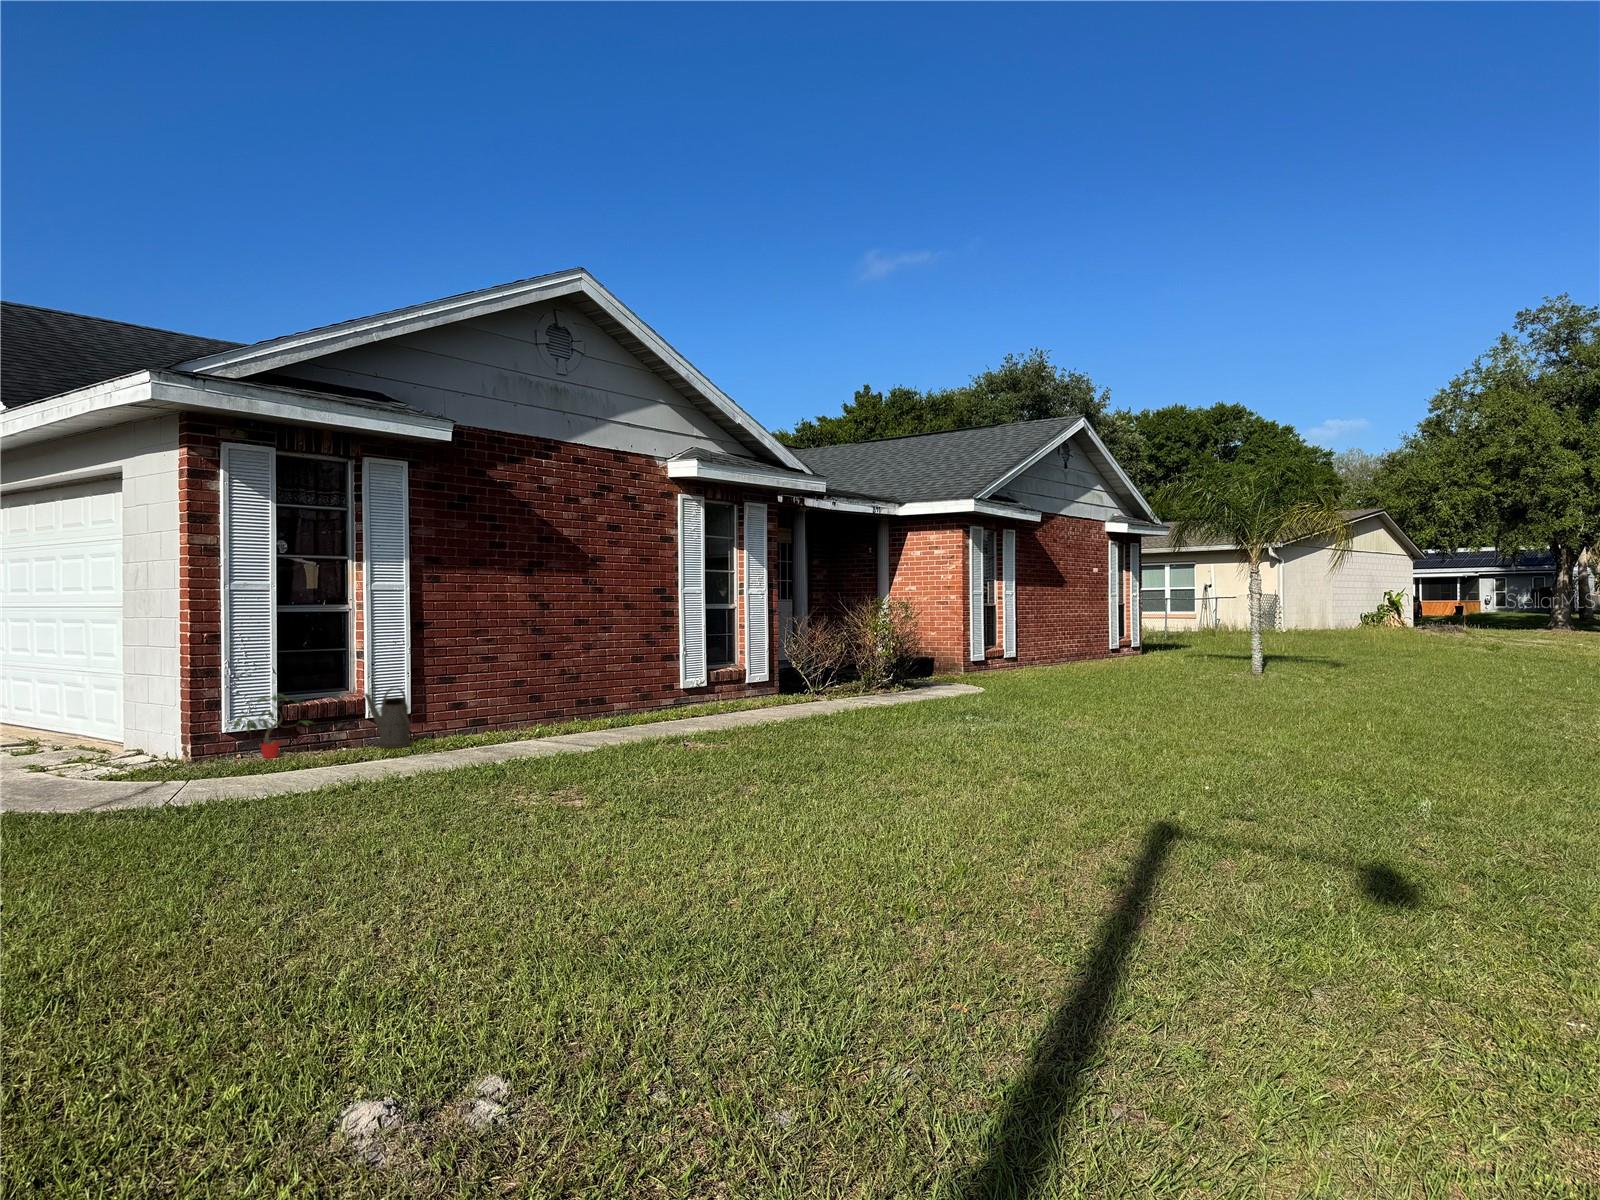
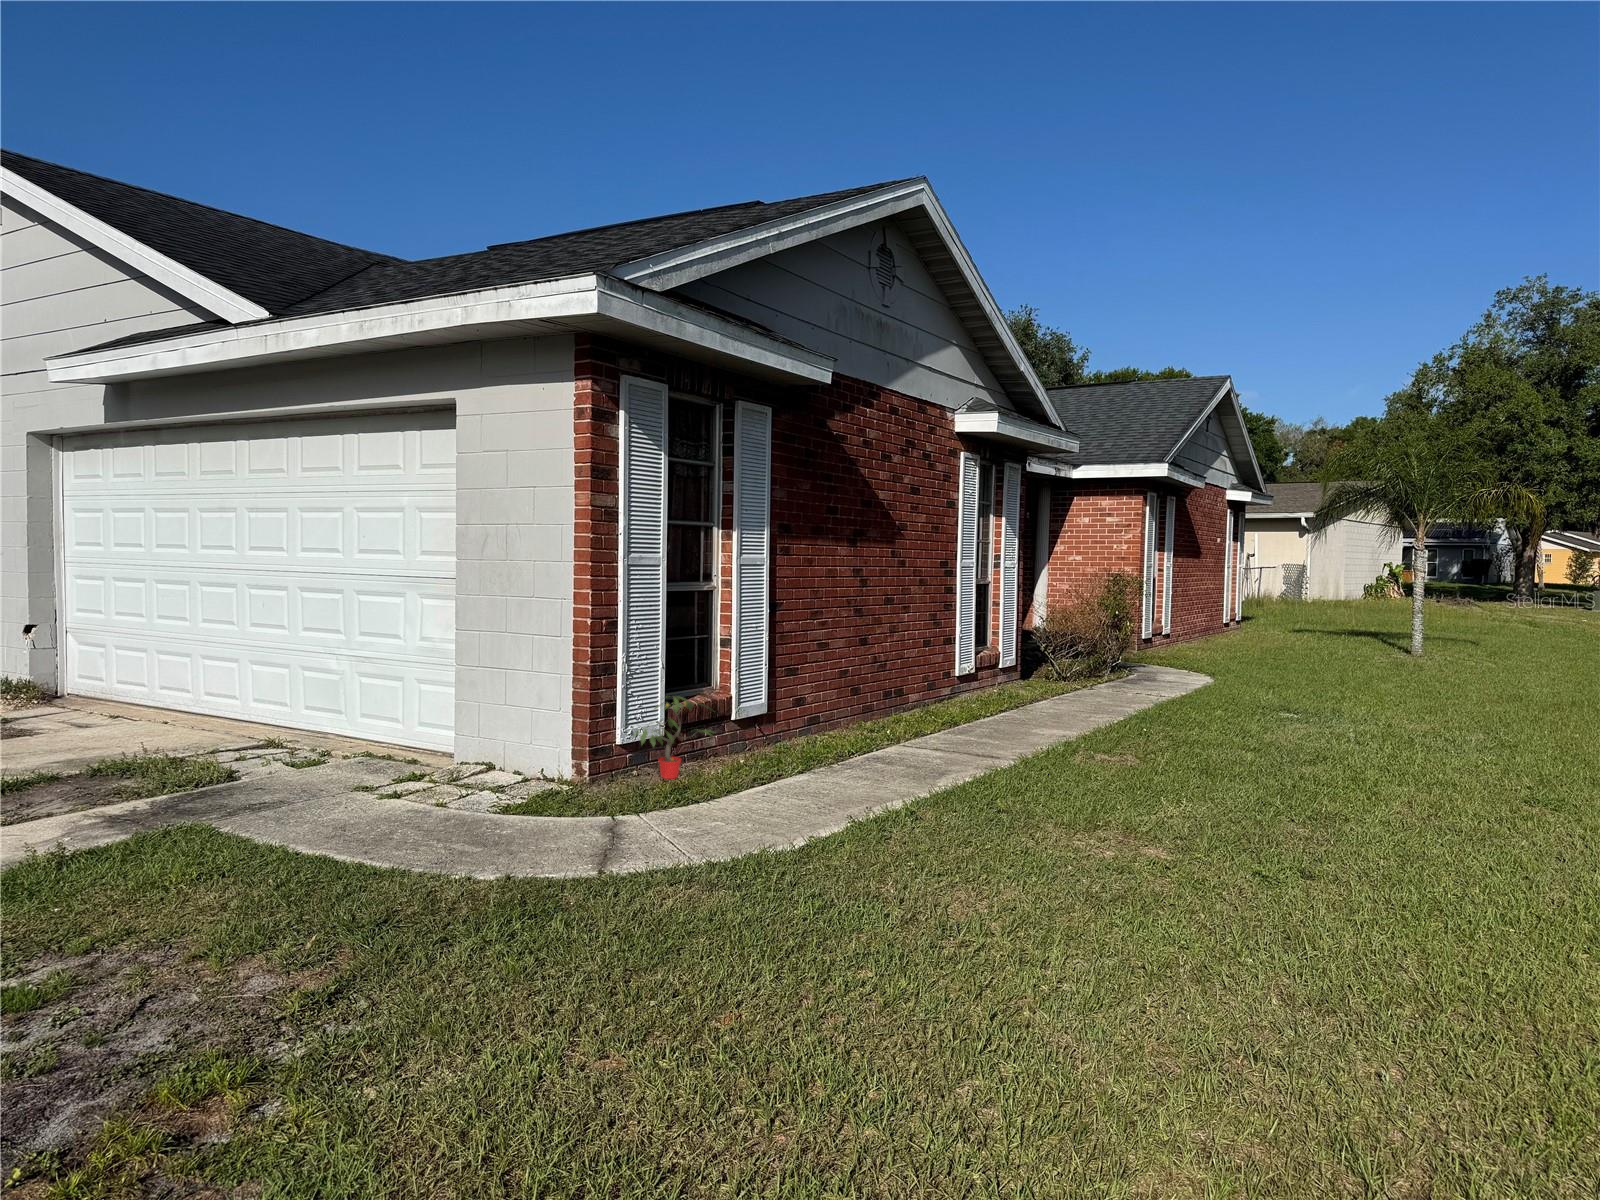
watering can: present [365,688,411,748] -> none [734,684,810,760]

